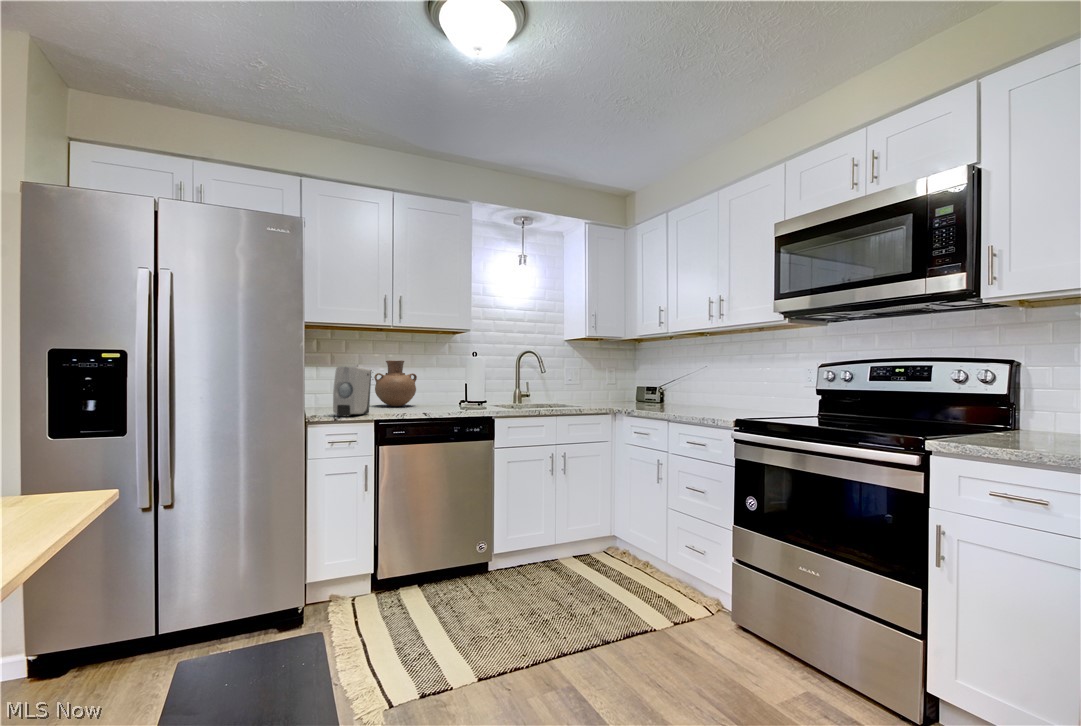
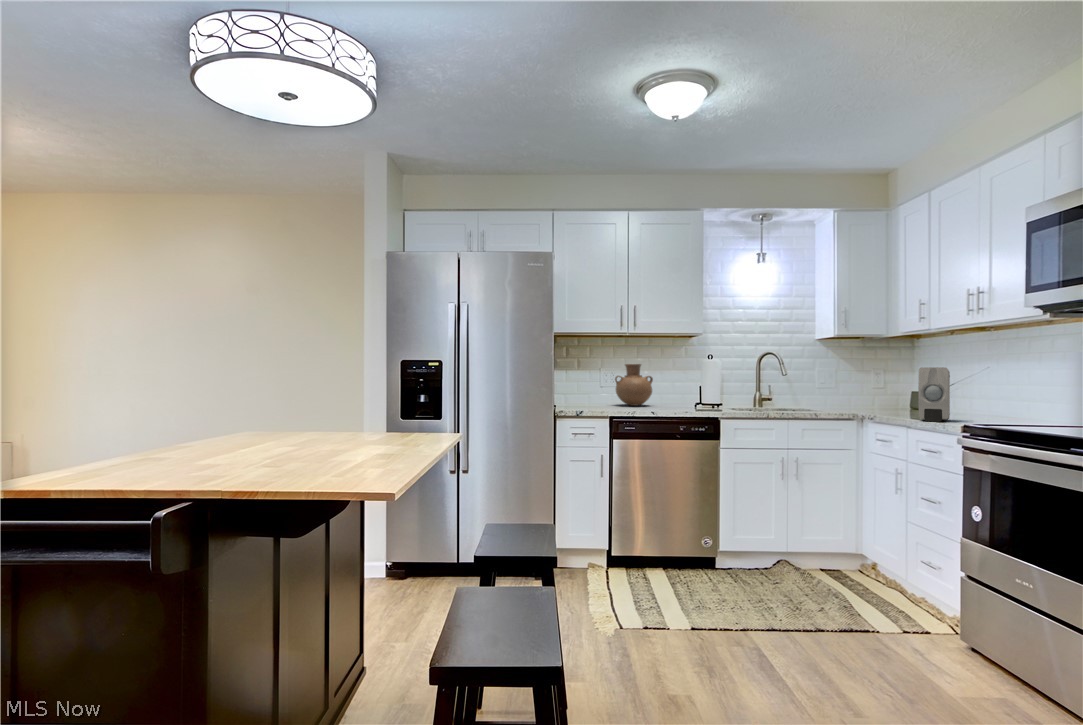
soap dispenser: present [333,366,371,416] -> present [918,367,950,422]

